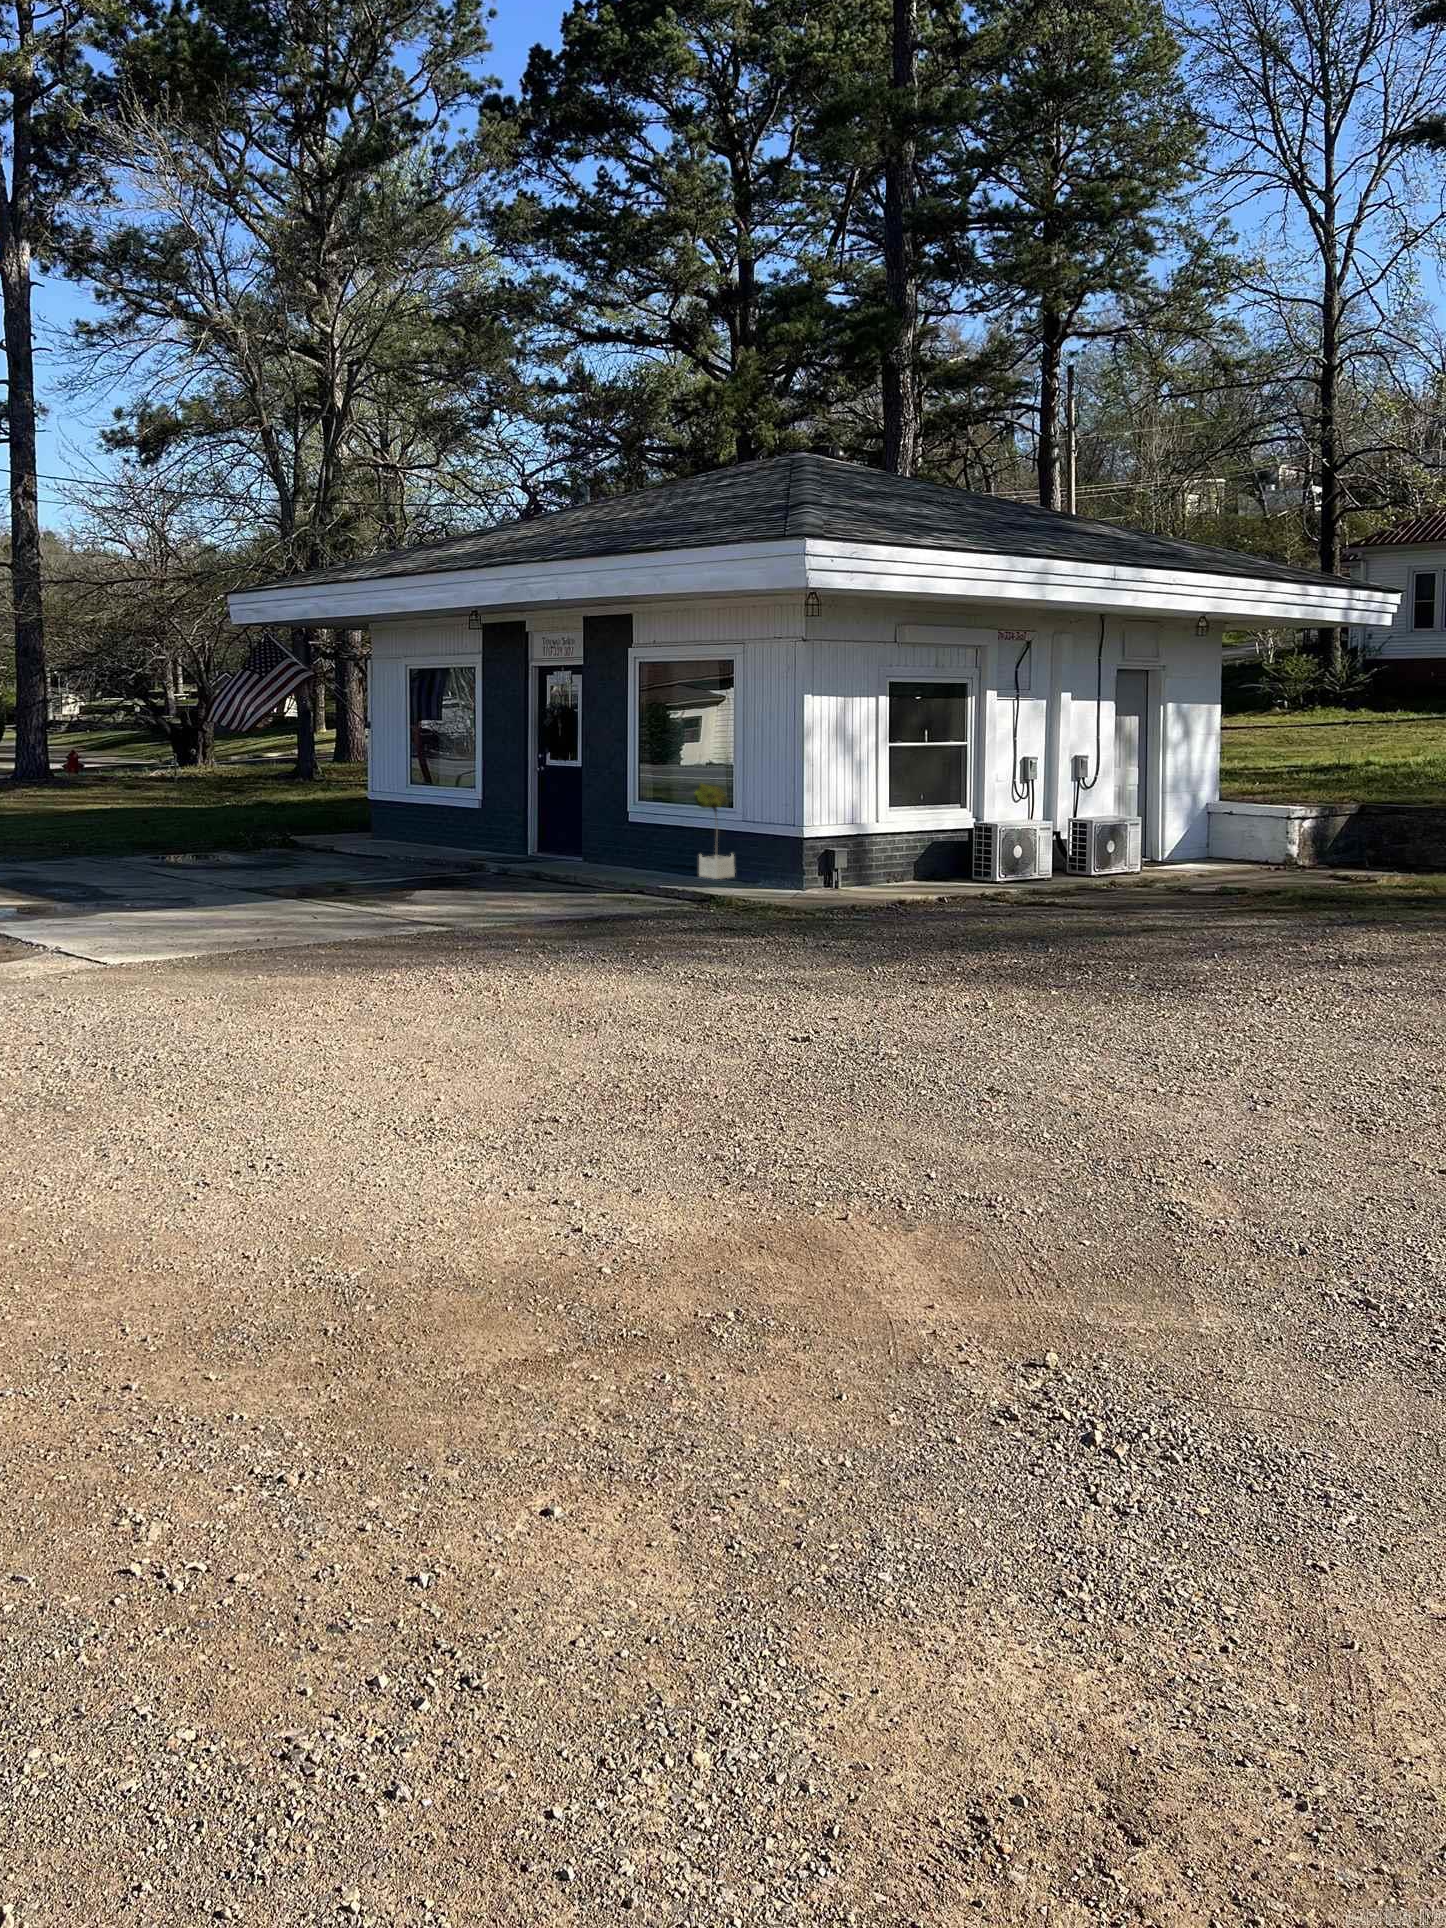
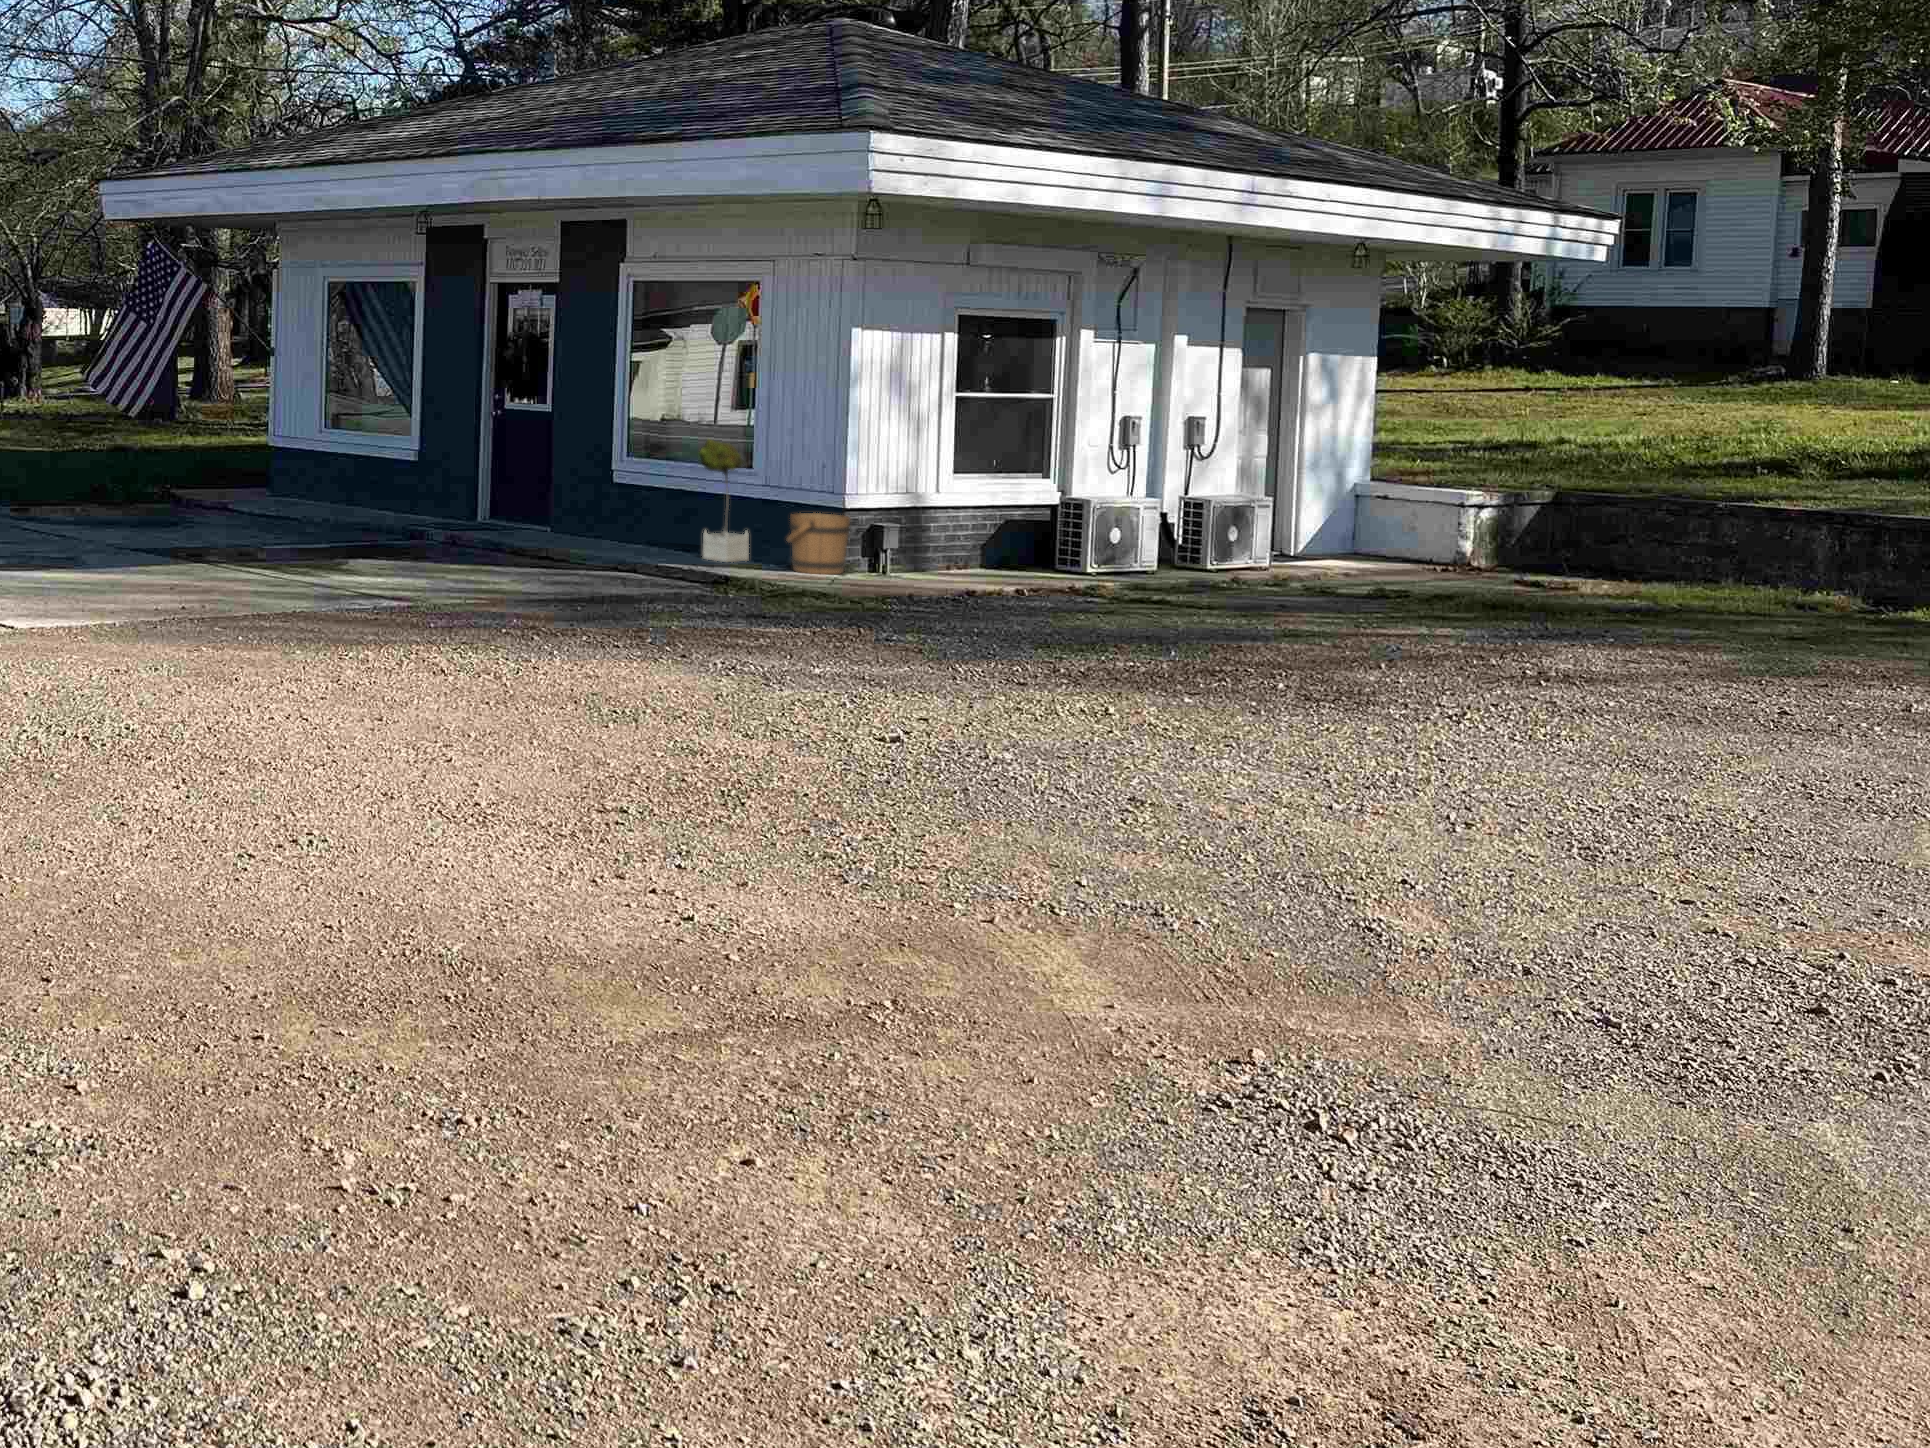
bucket: none [761,839,810,887] -> present [786,513,850,574]

